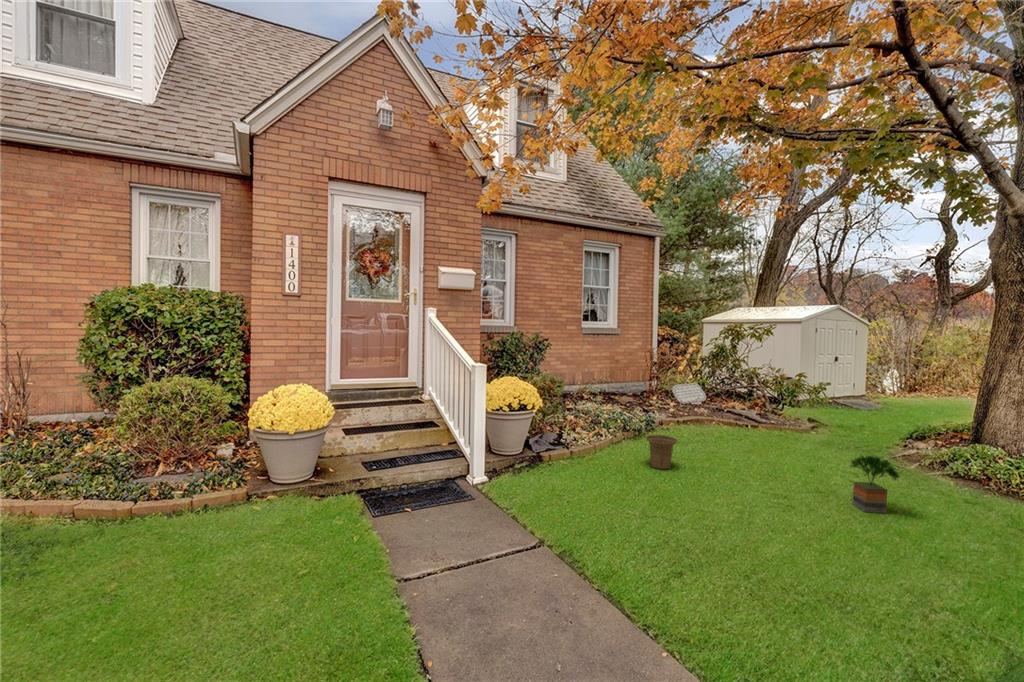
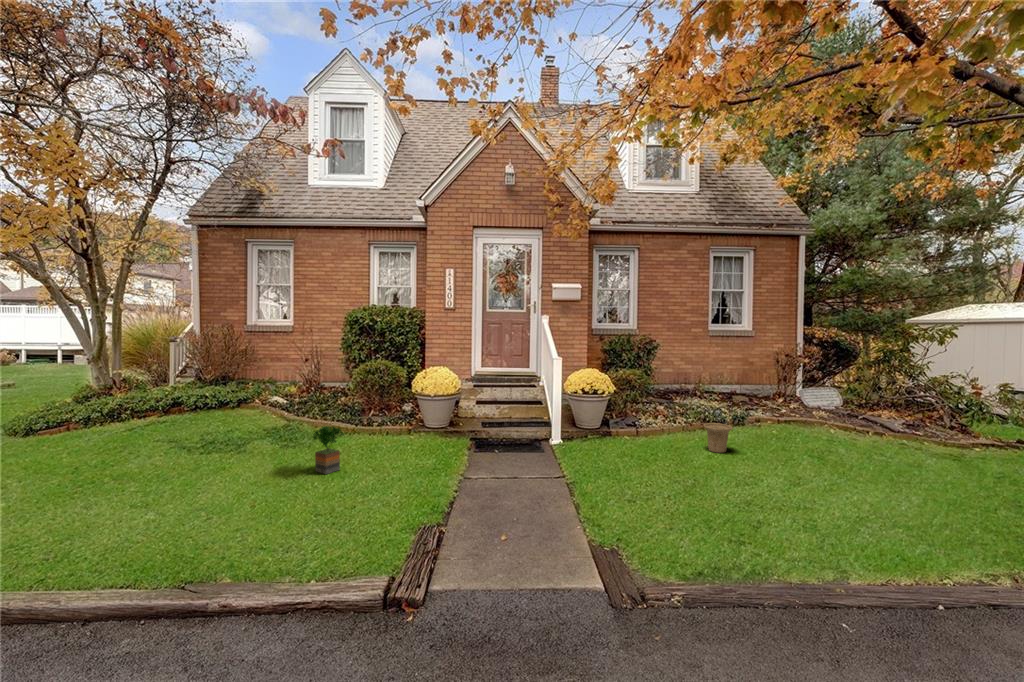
potted tree: present [850,456,899,513] -> present [313,426,344,474]

